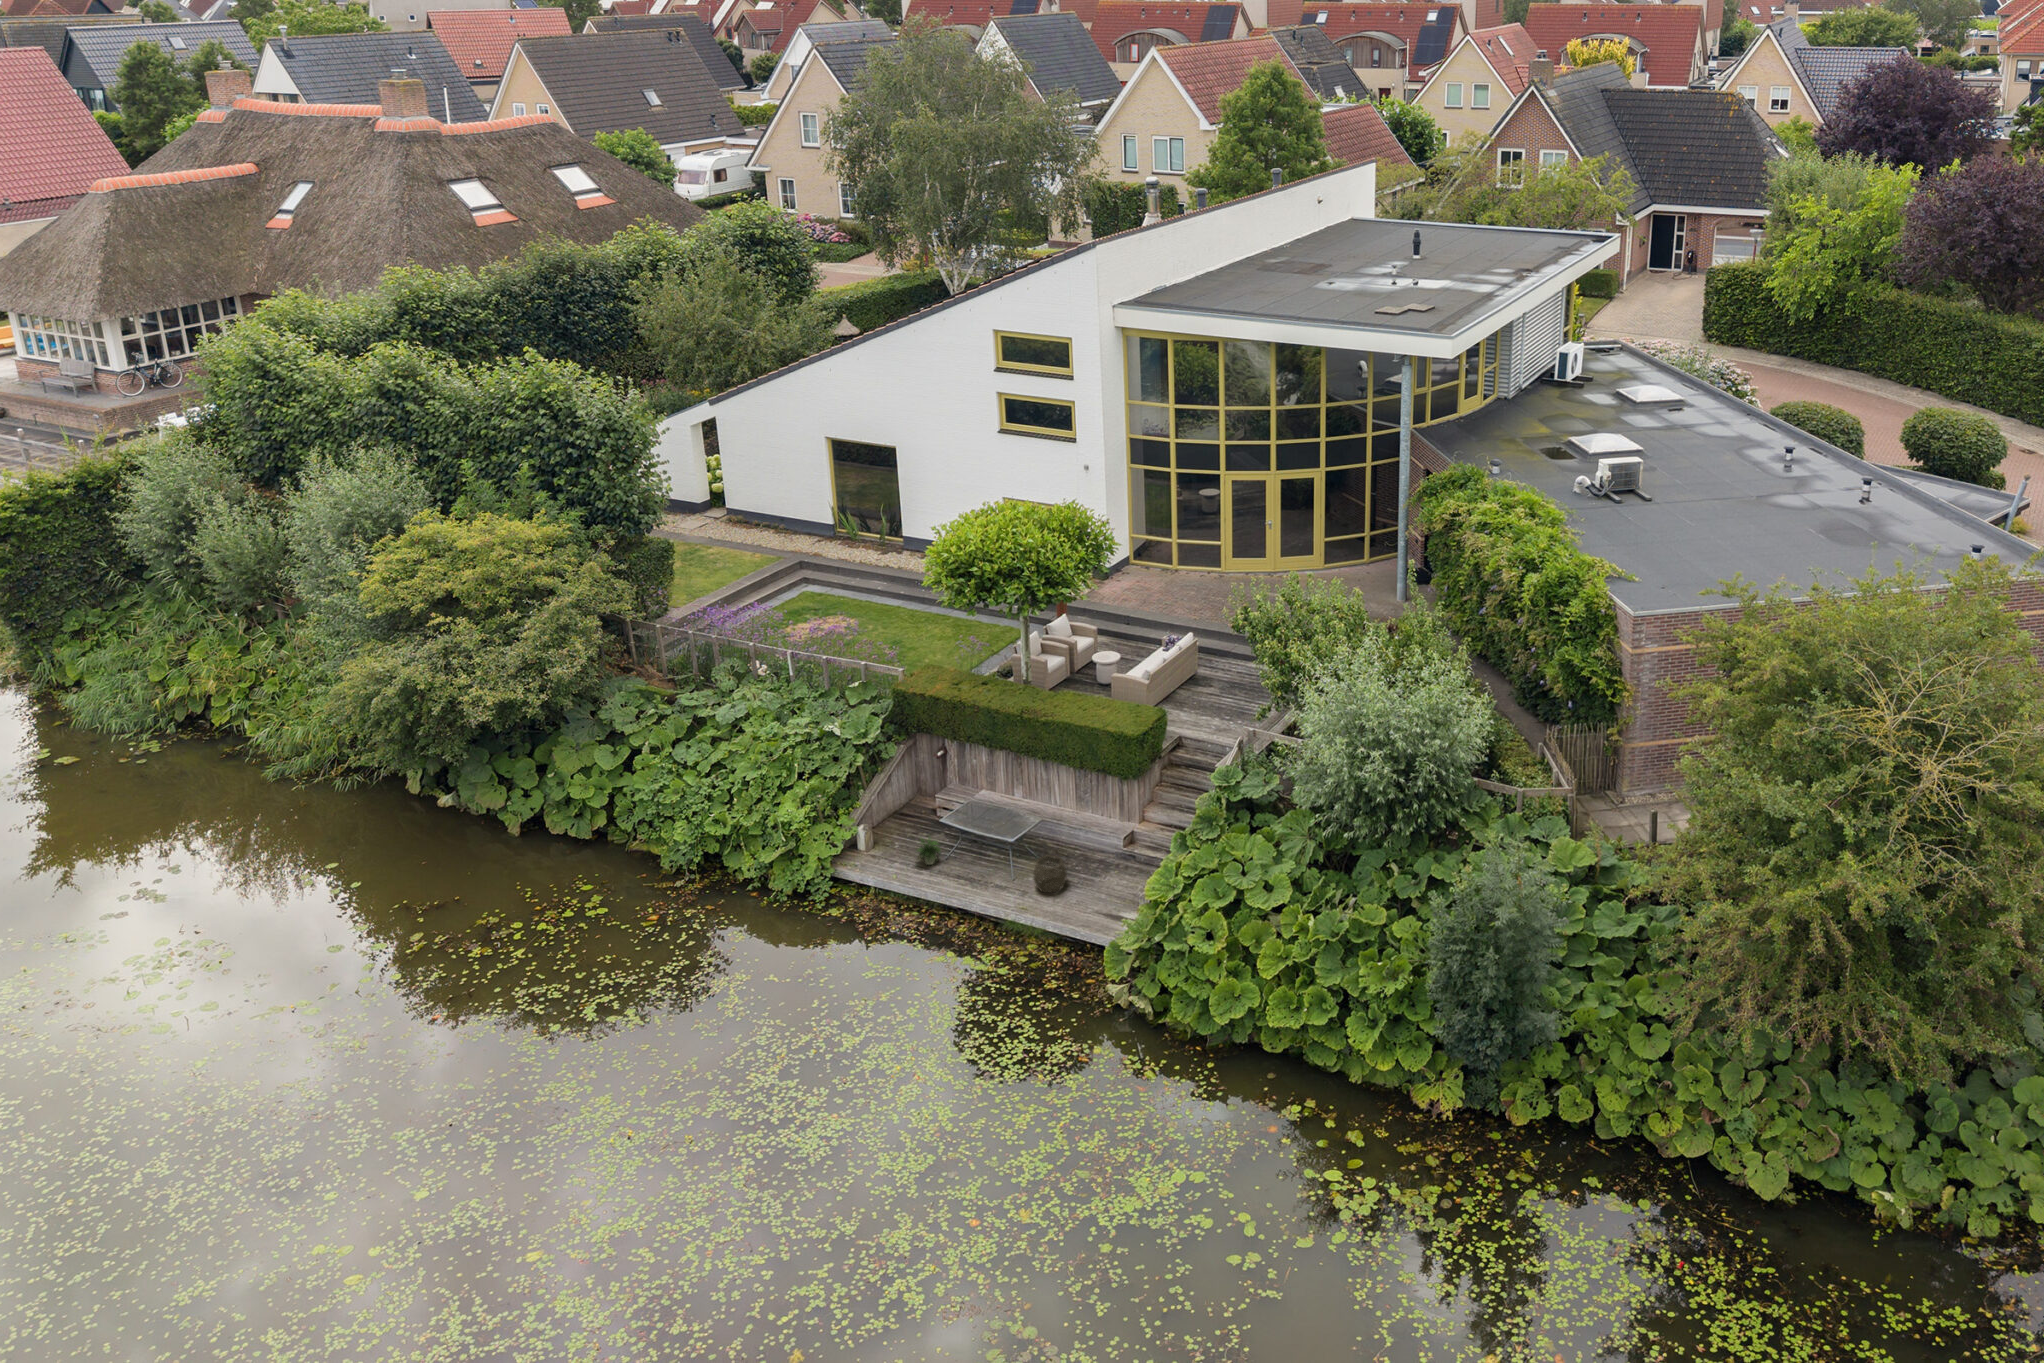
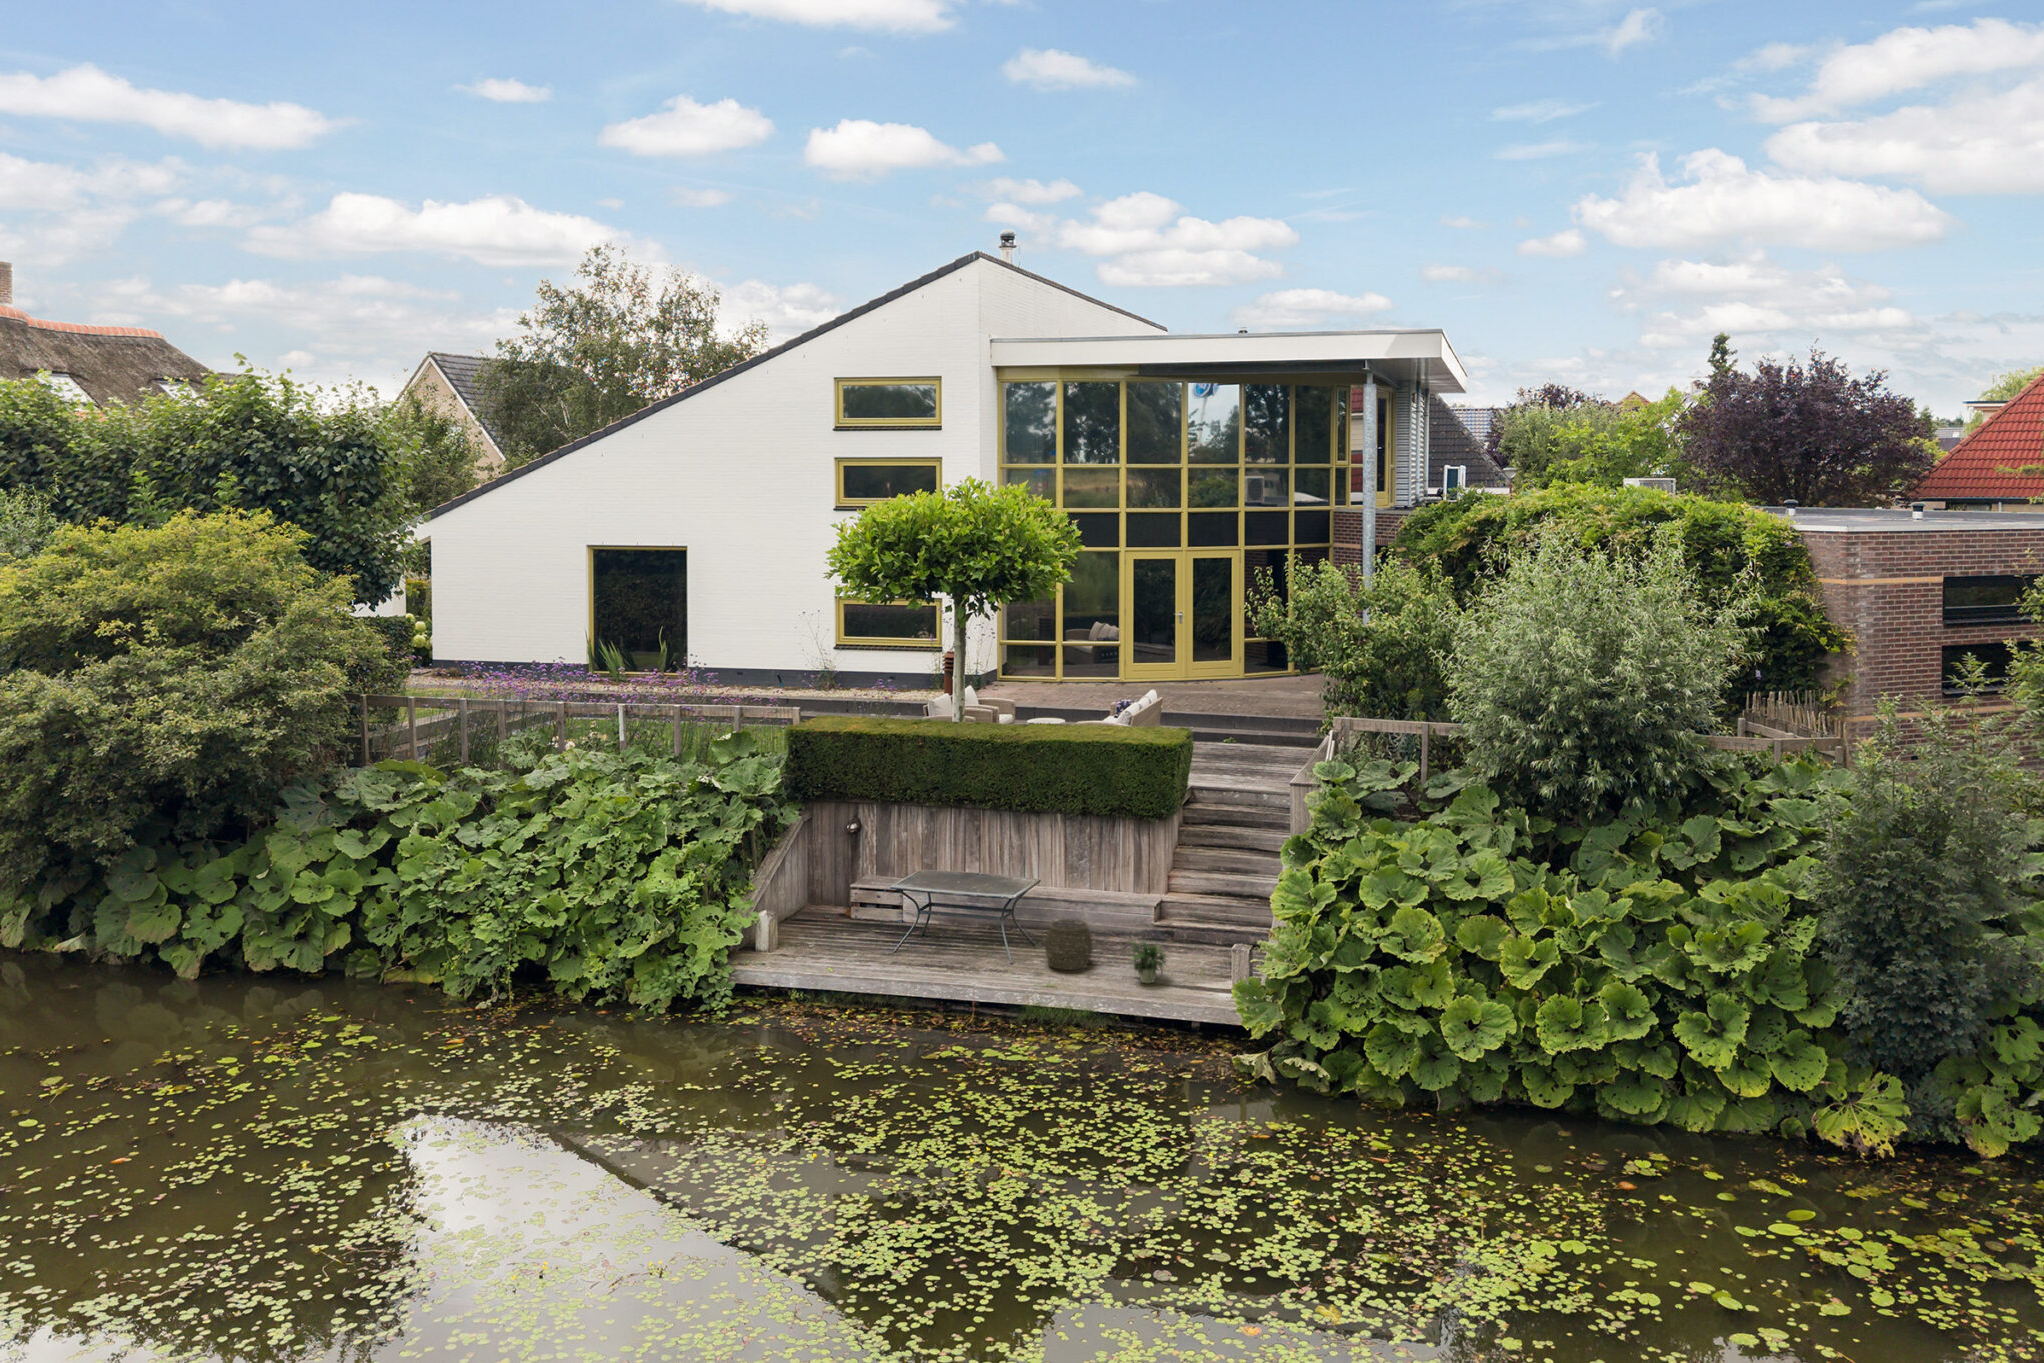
potted plant: present [918,838,941,865] -> present [1130,942,1167,983]

